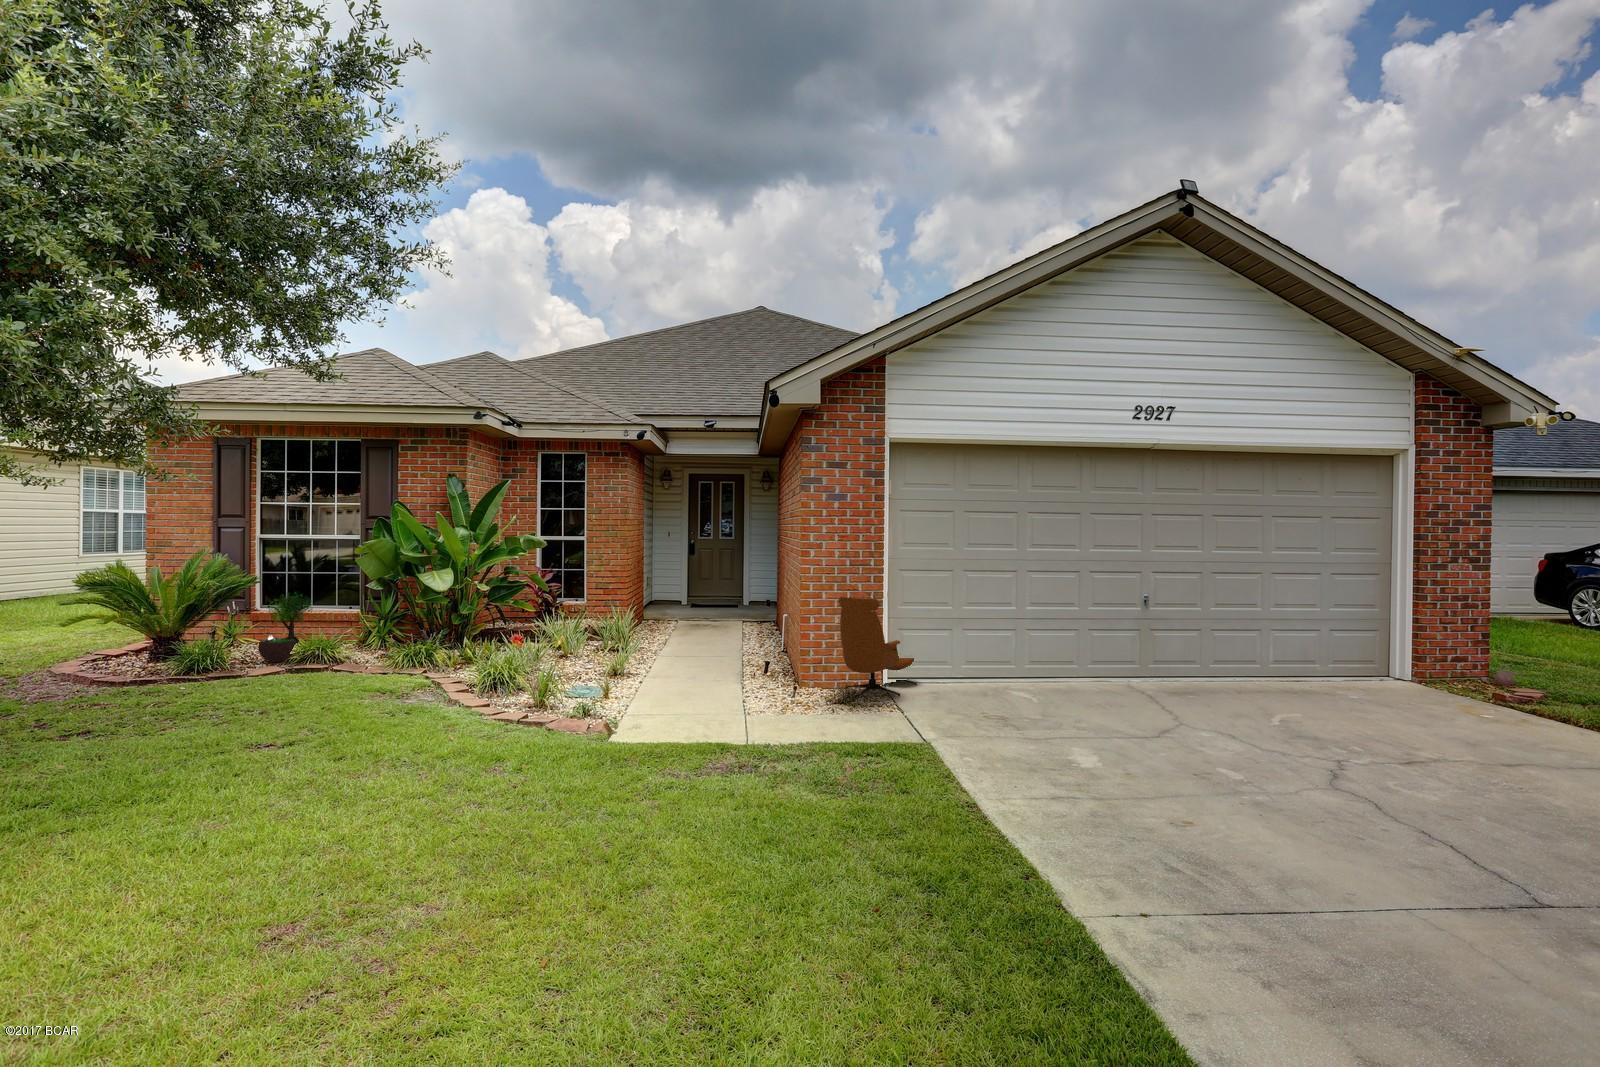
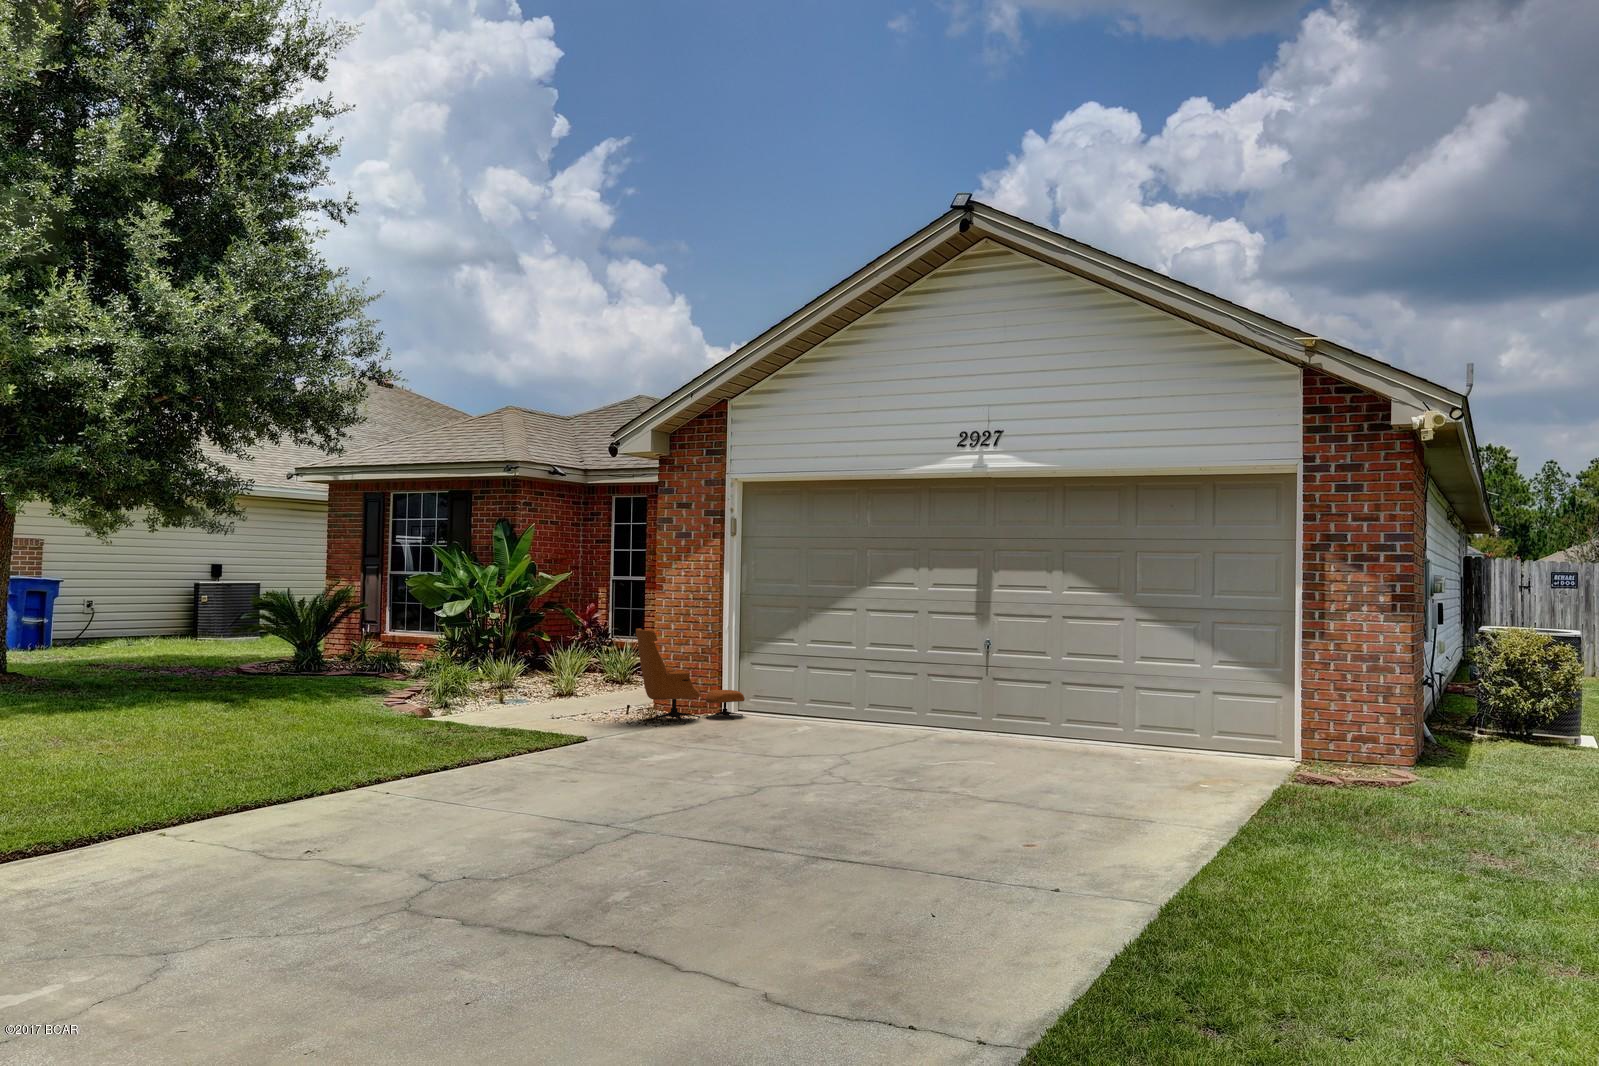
potted tree: present [258,592,312,662] -> none [317,614,354,673]
watering can: present [1491,665,1522,685] -> none [1411,748,1457,776]

